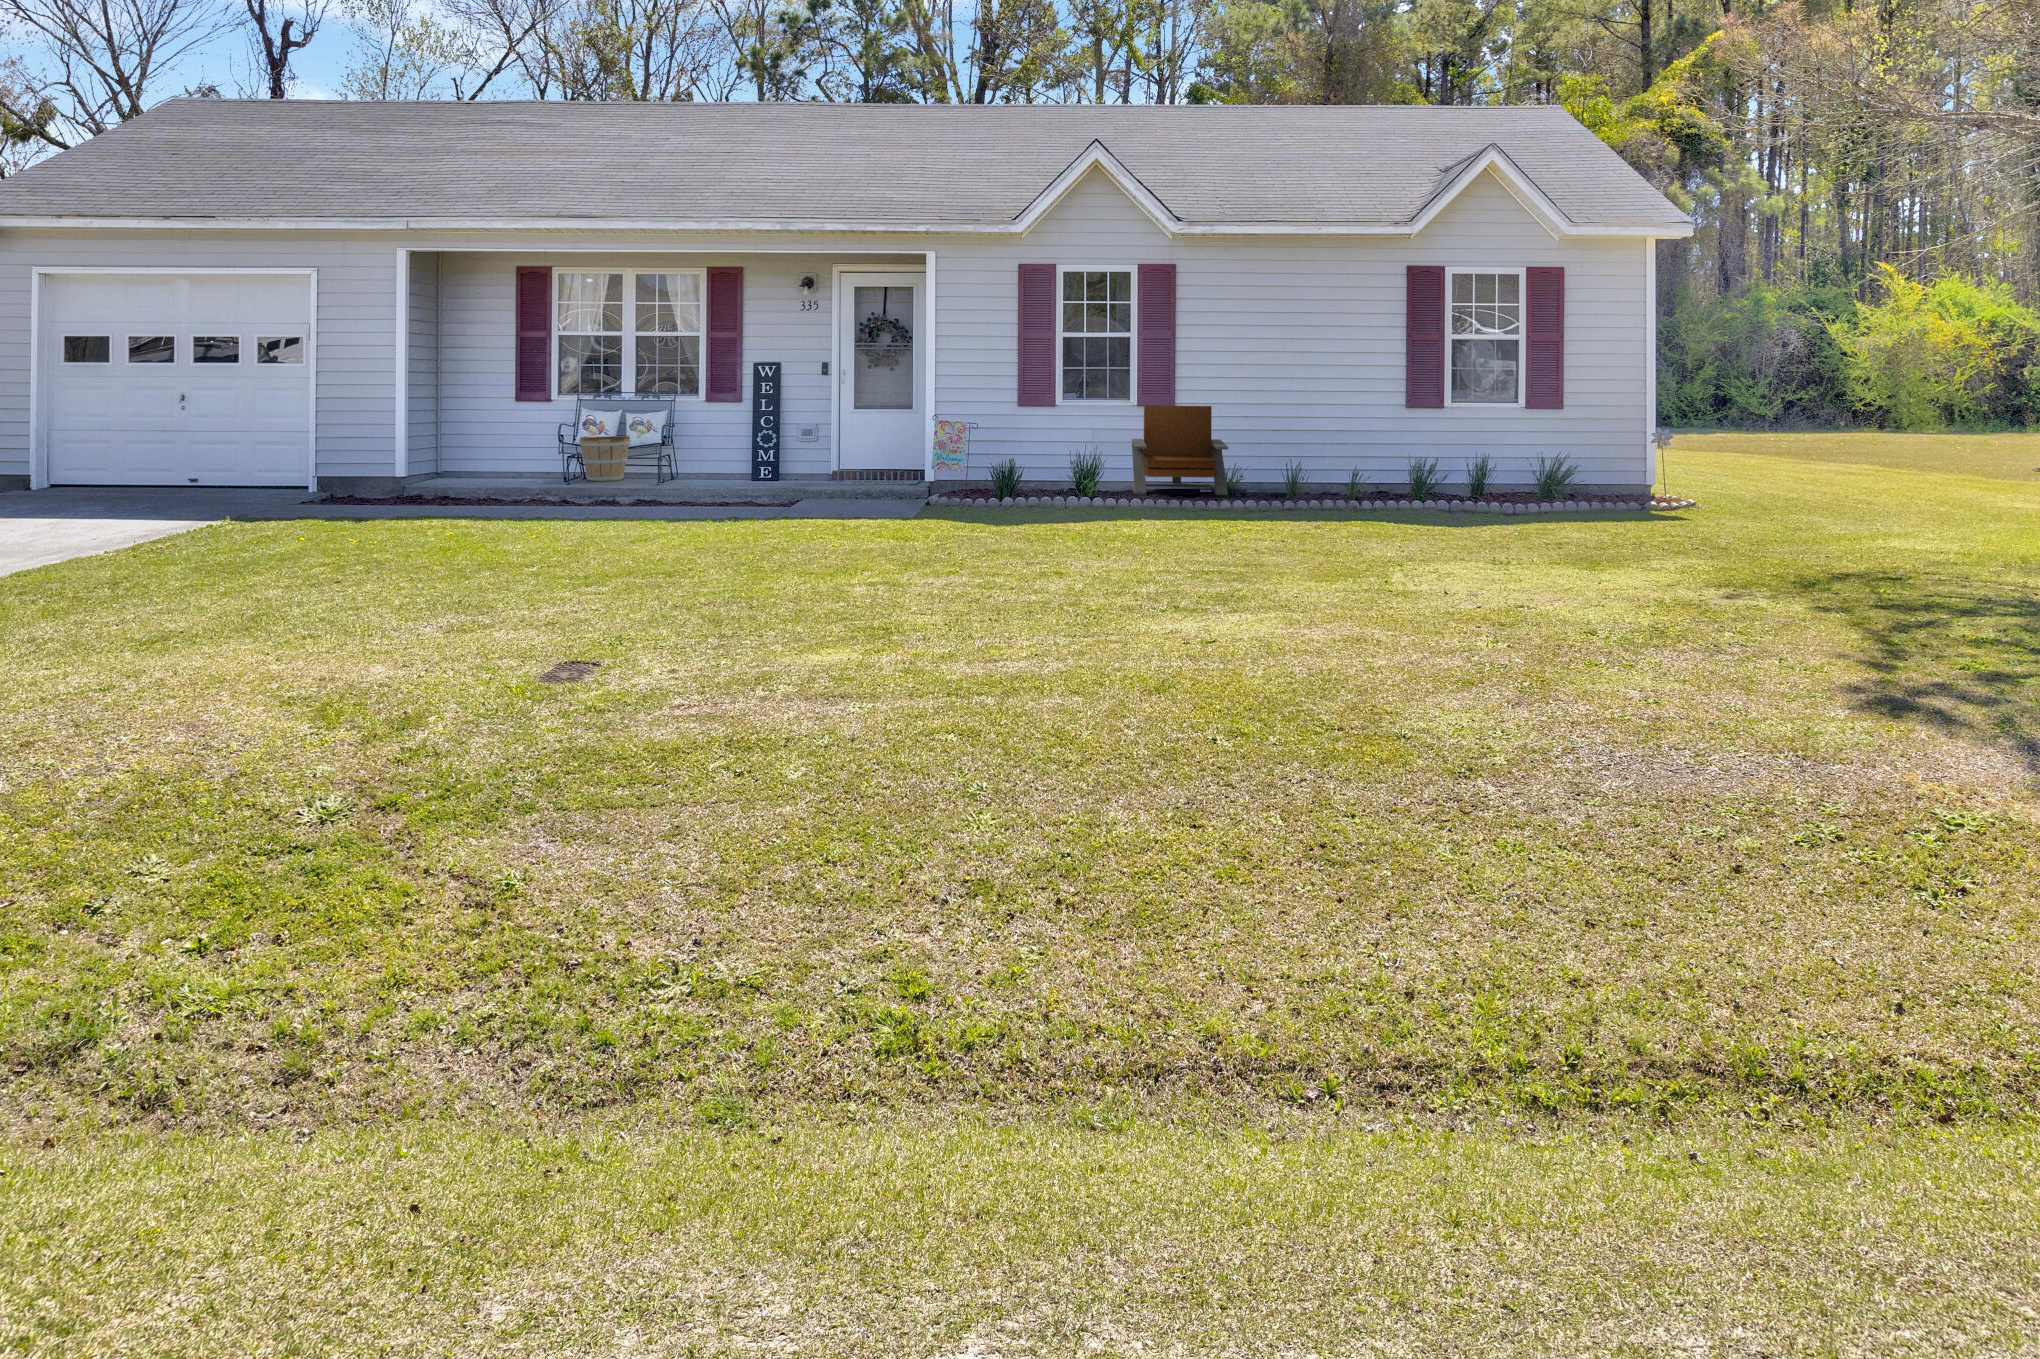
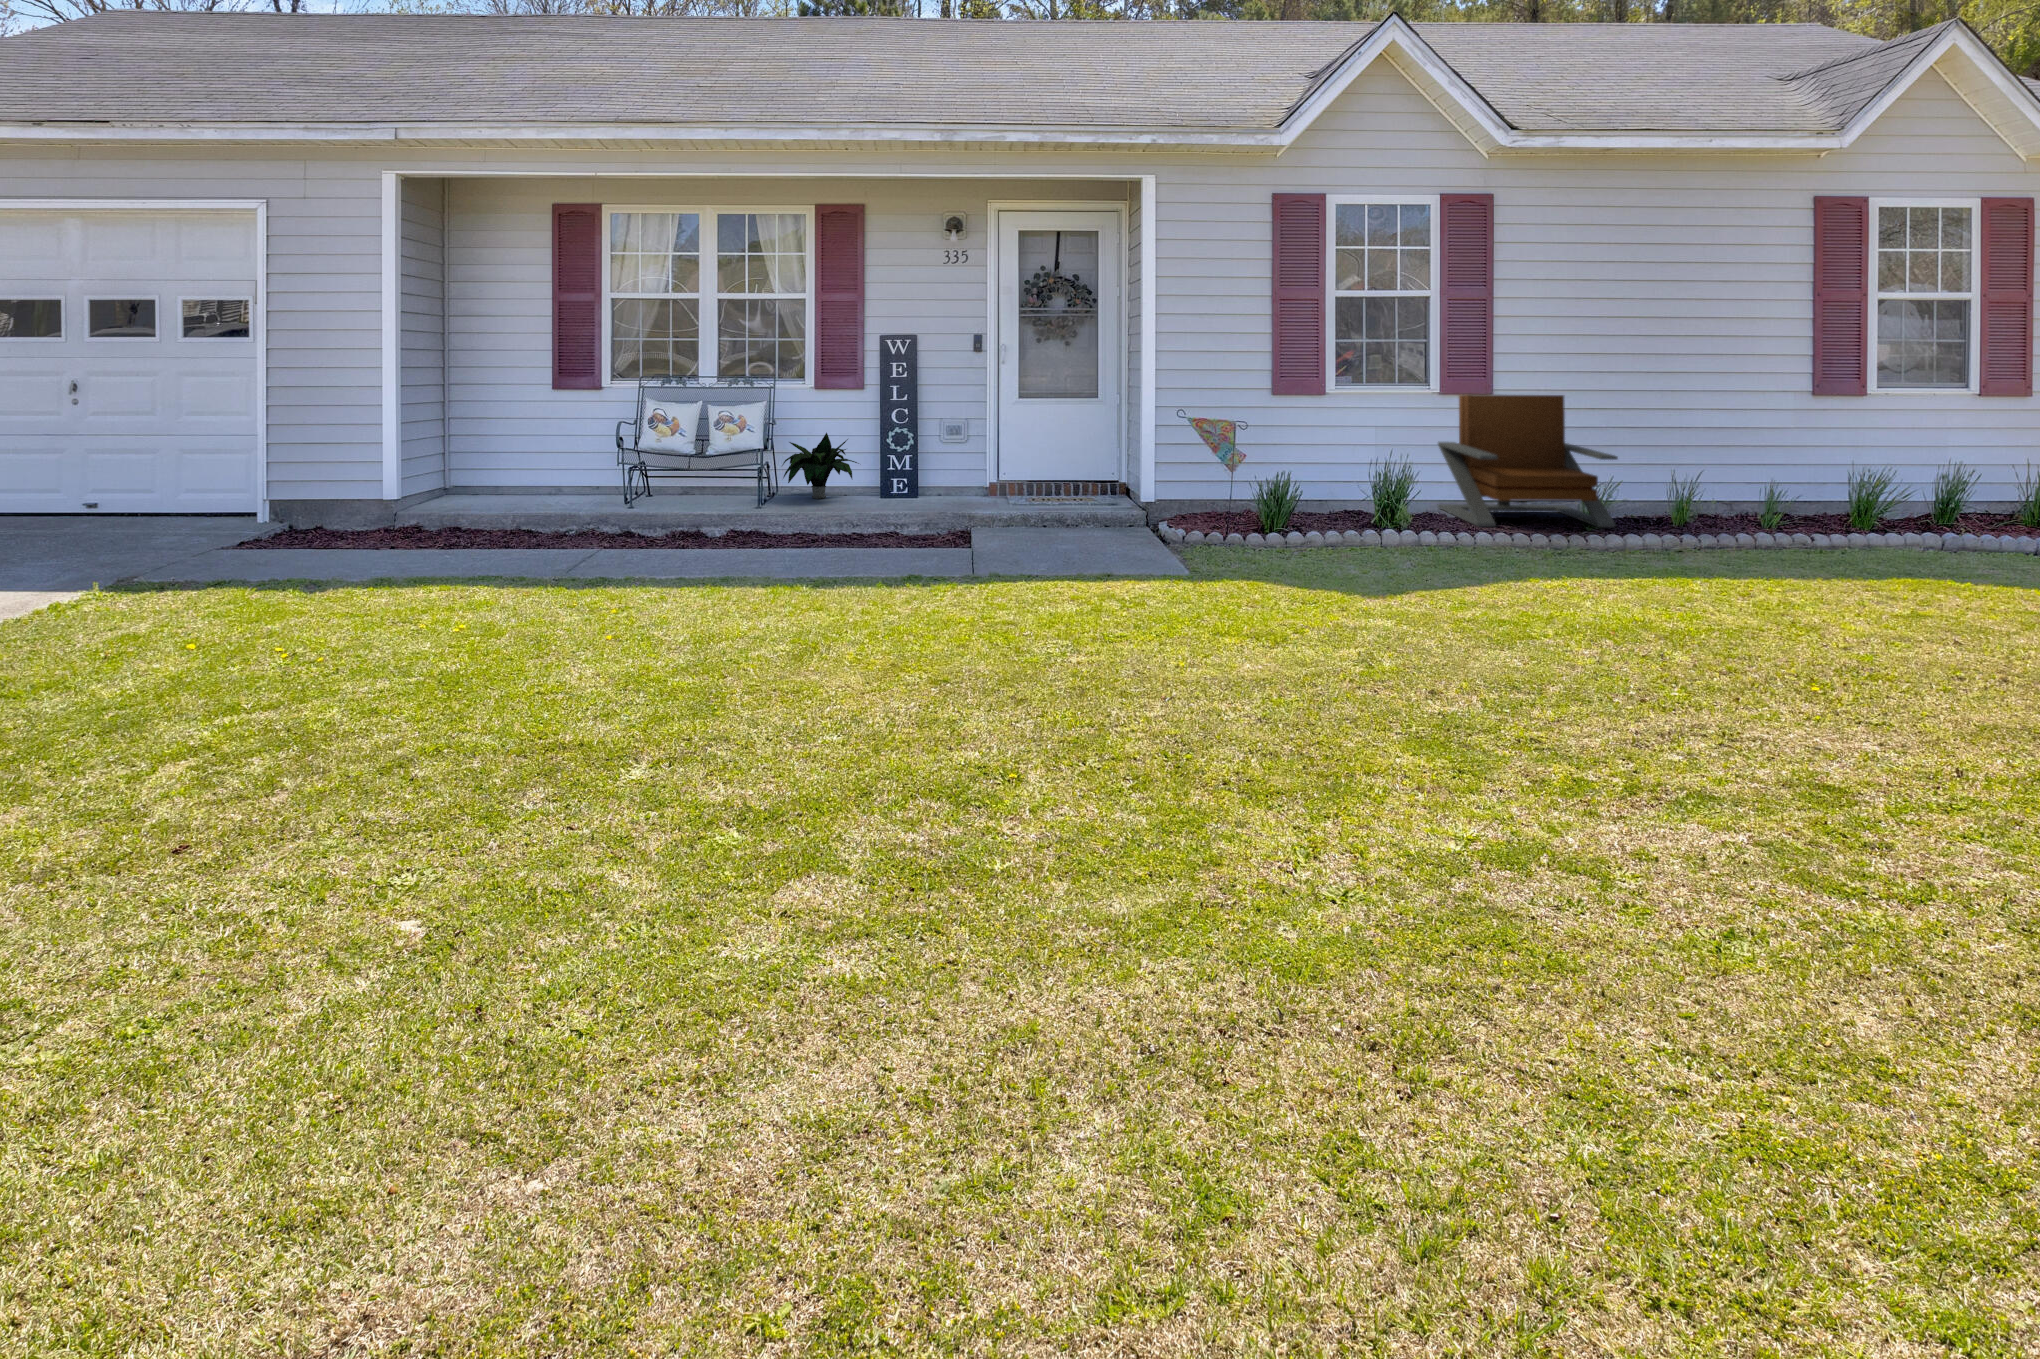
potted plant: none [676,432,736,479] -> present [783,433,859,499]
wooden bucket: present [579,435,631,482] -> none [644,437,718,505]

